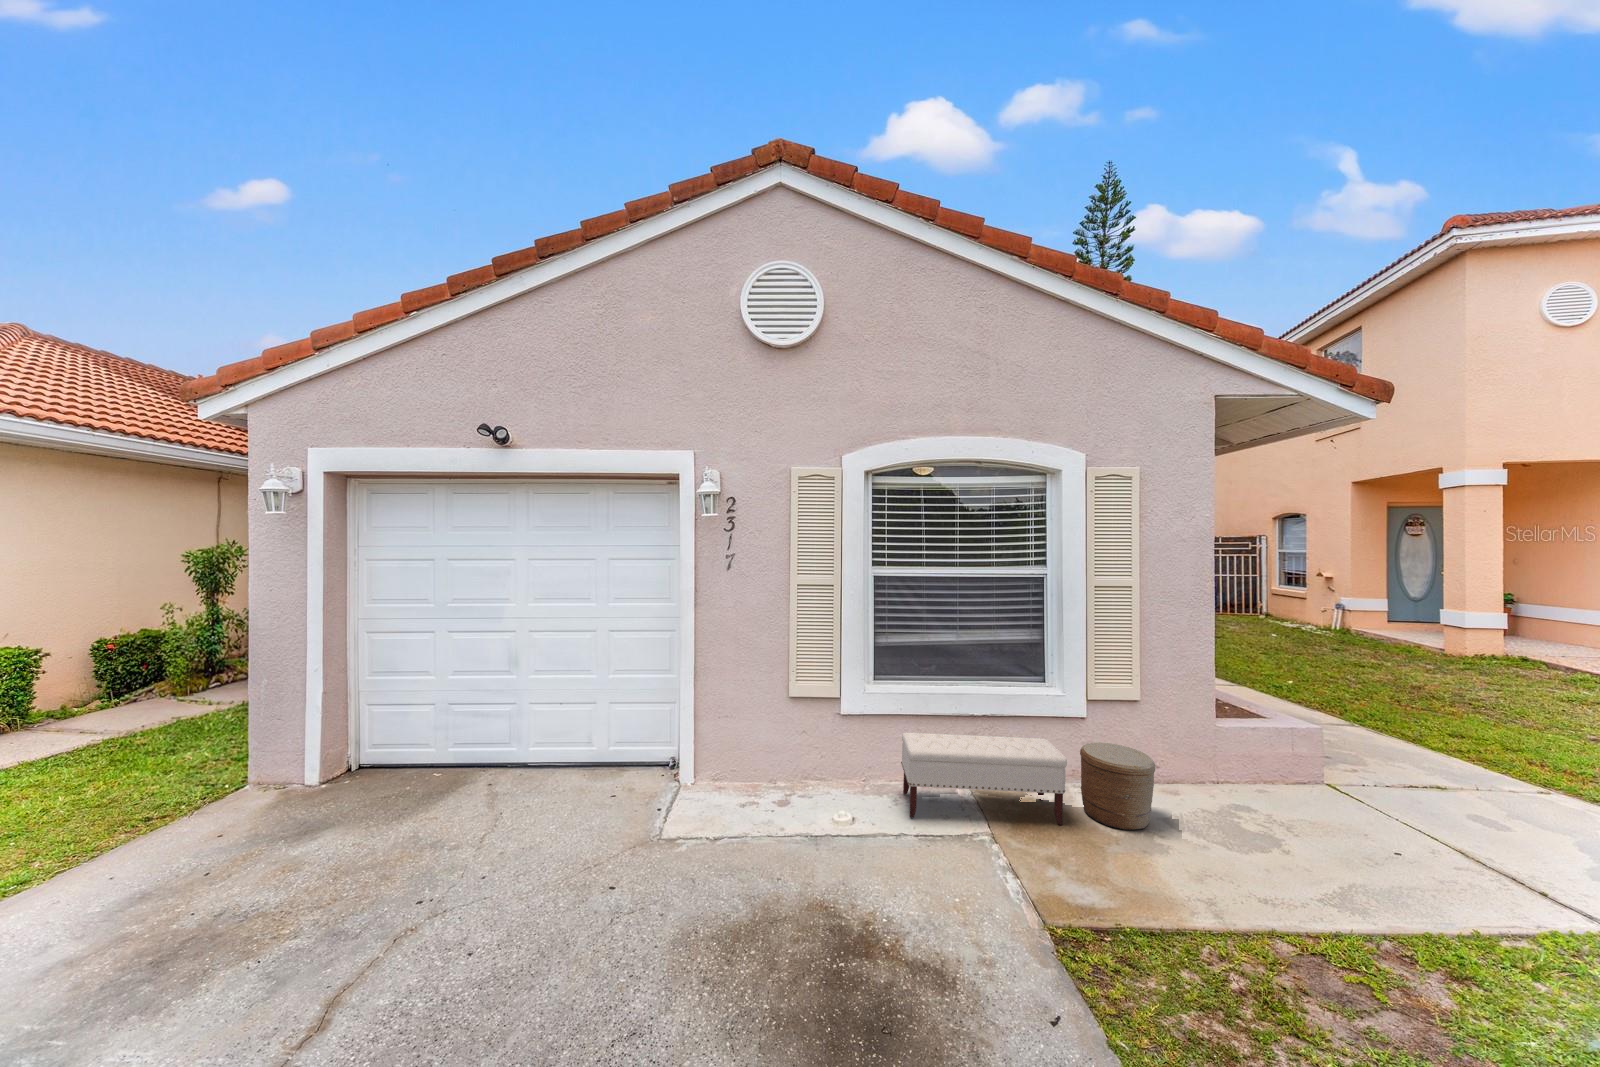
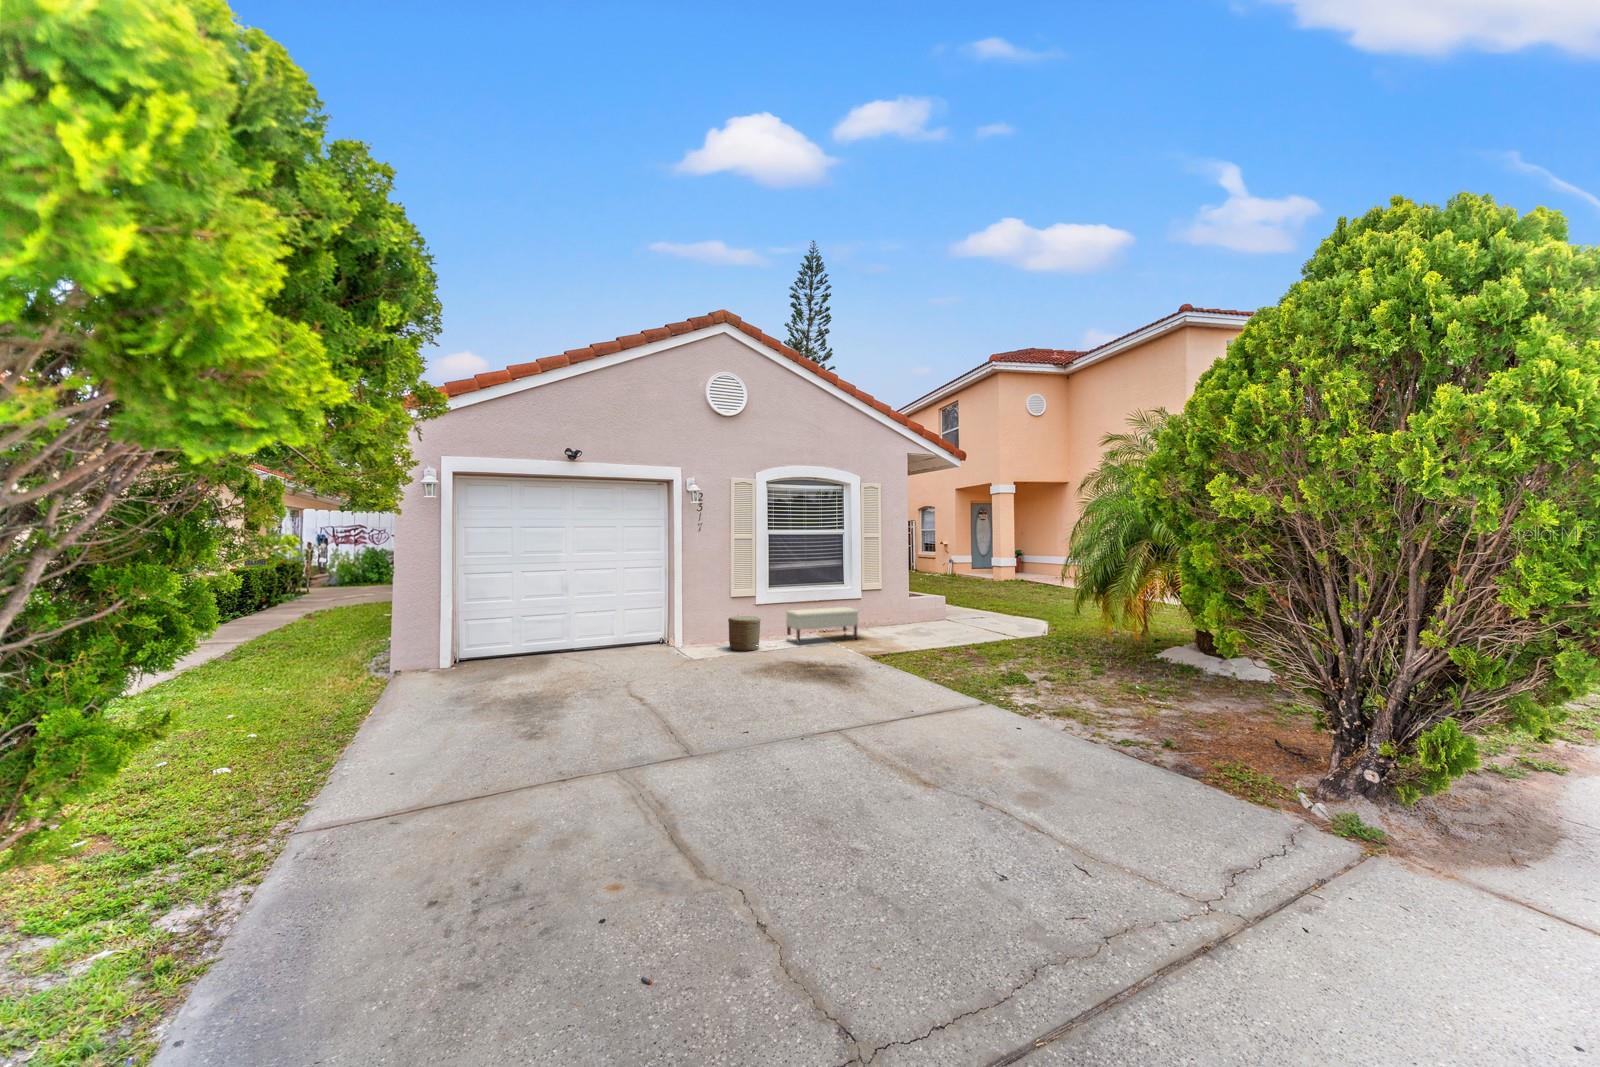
woven basket: present [1080,743,1155,830] -> present [728,616,761,651]

